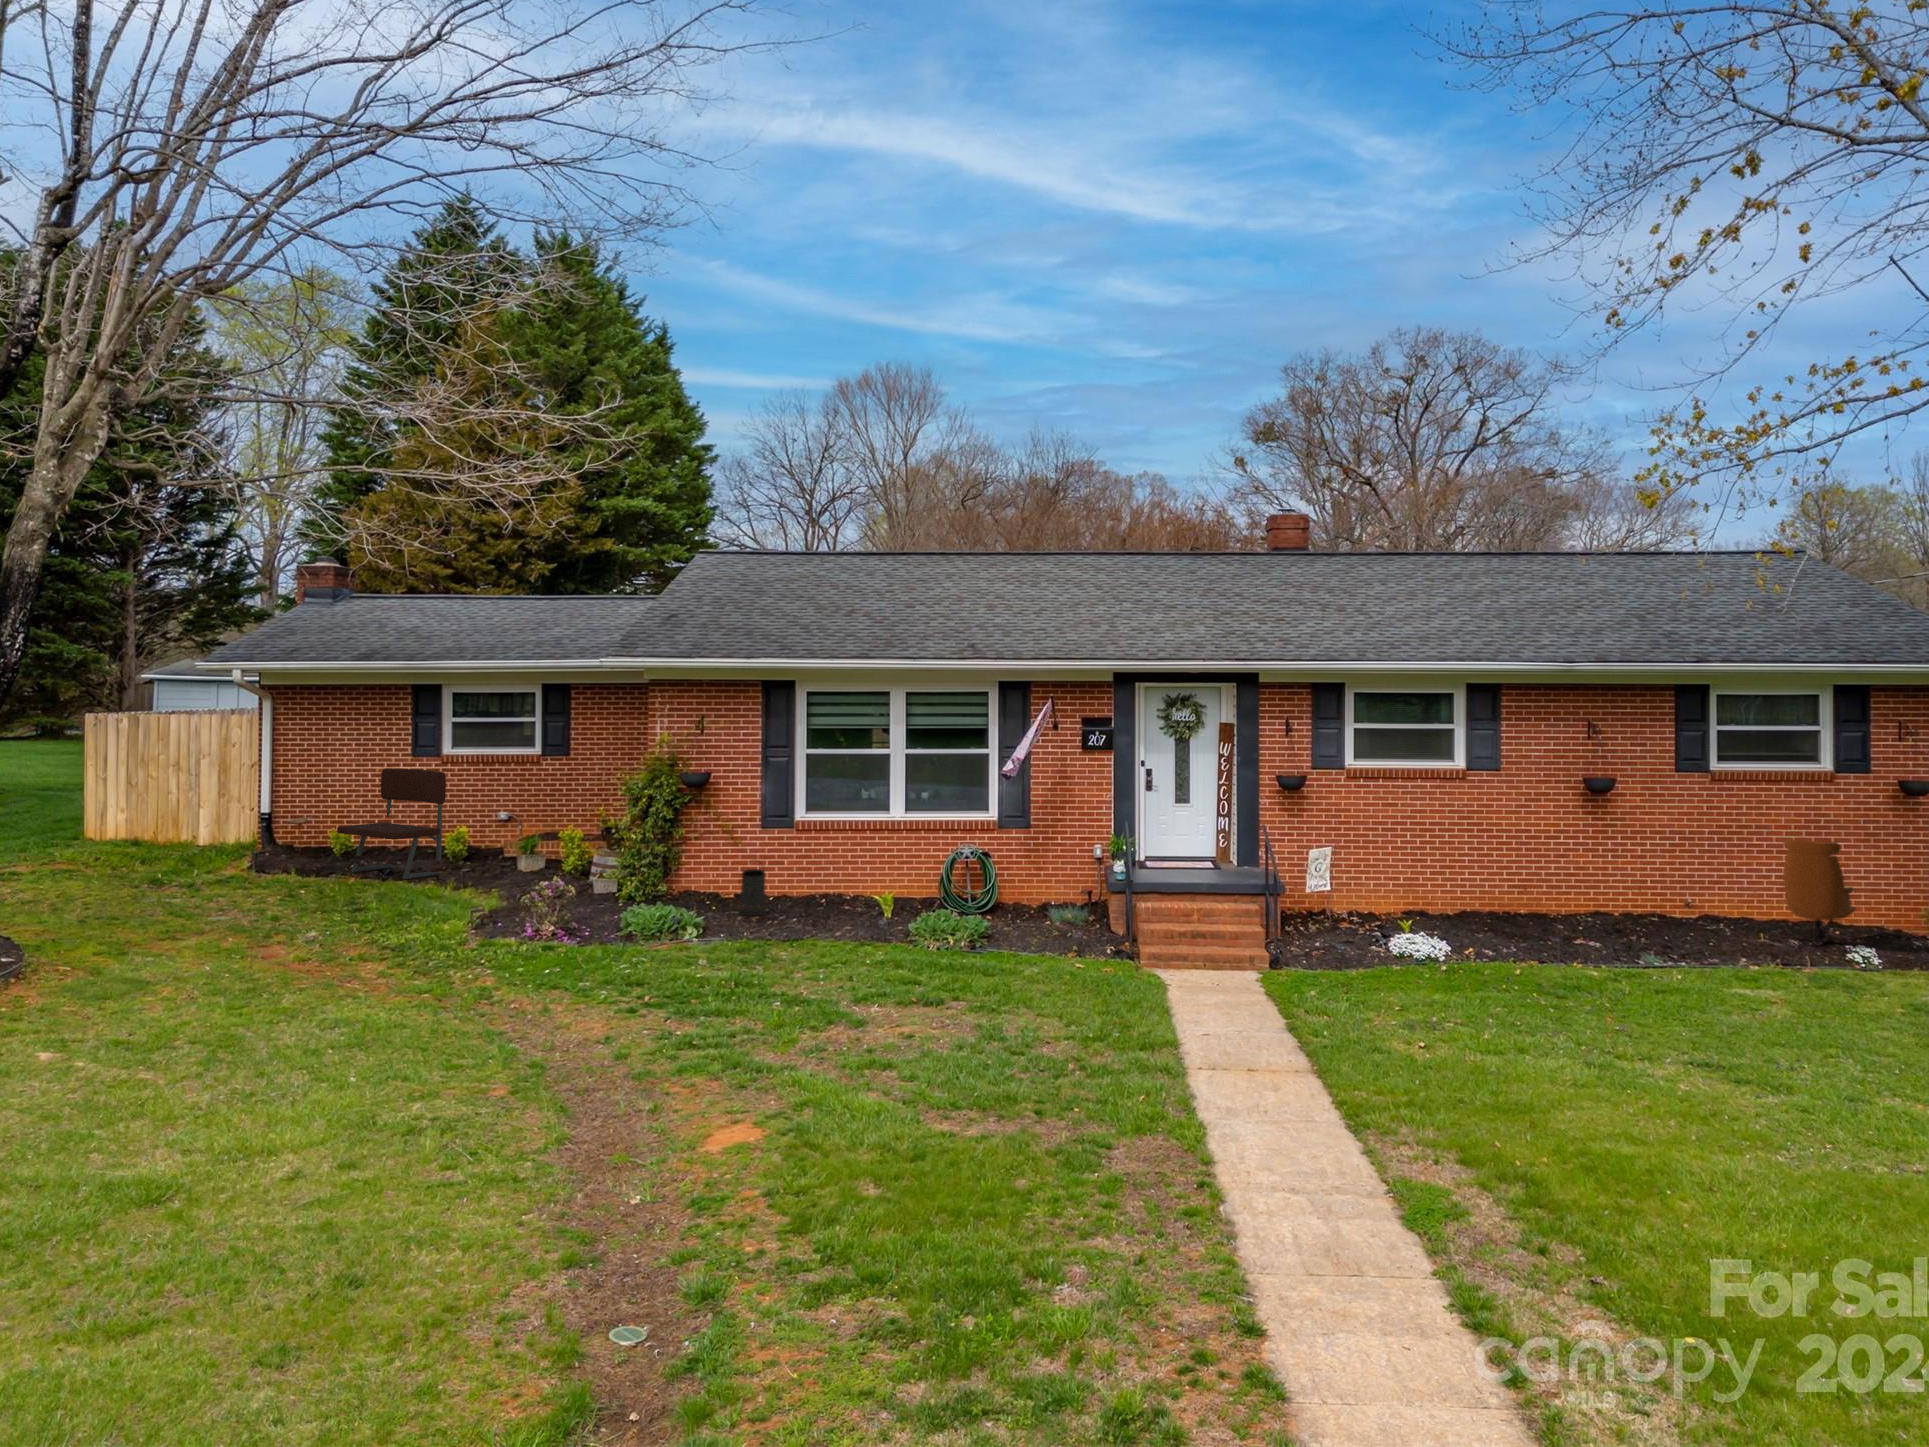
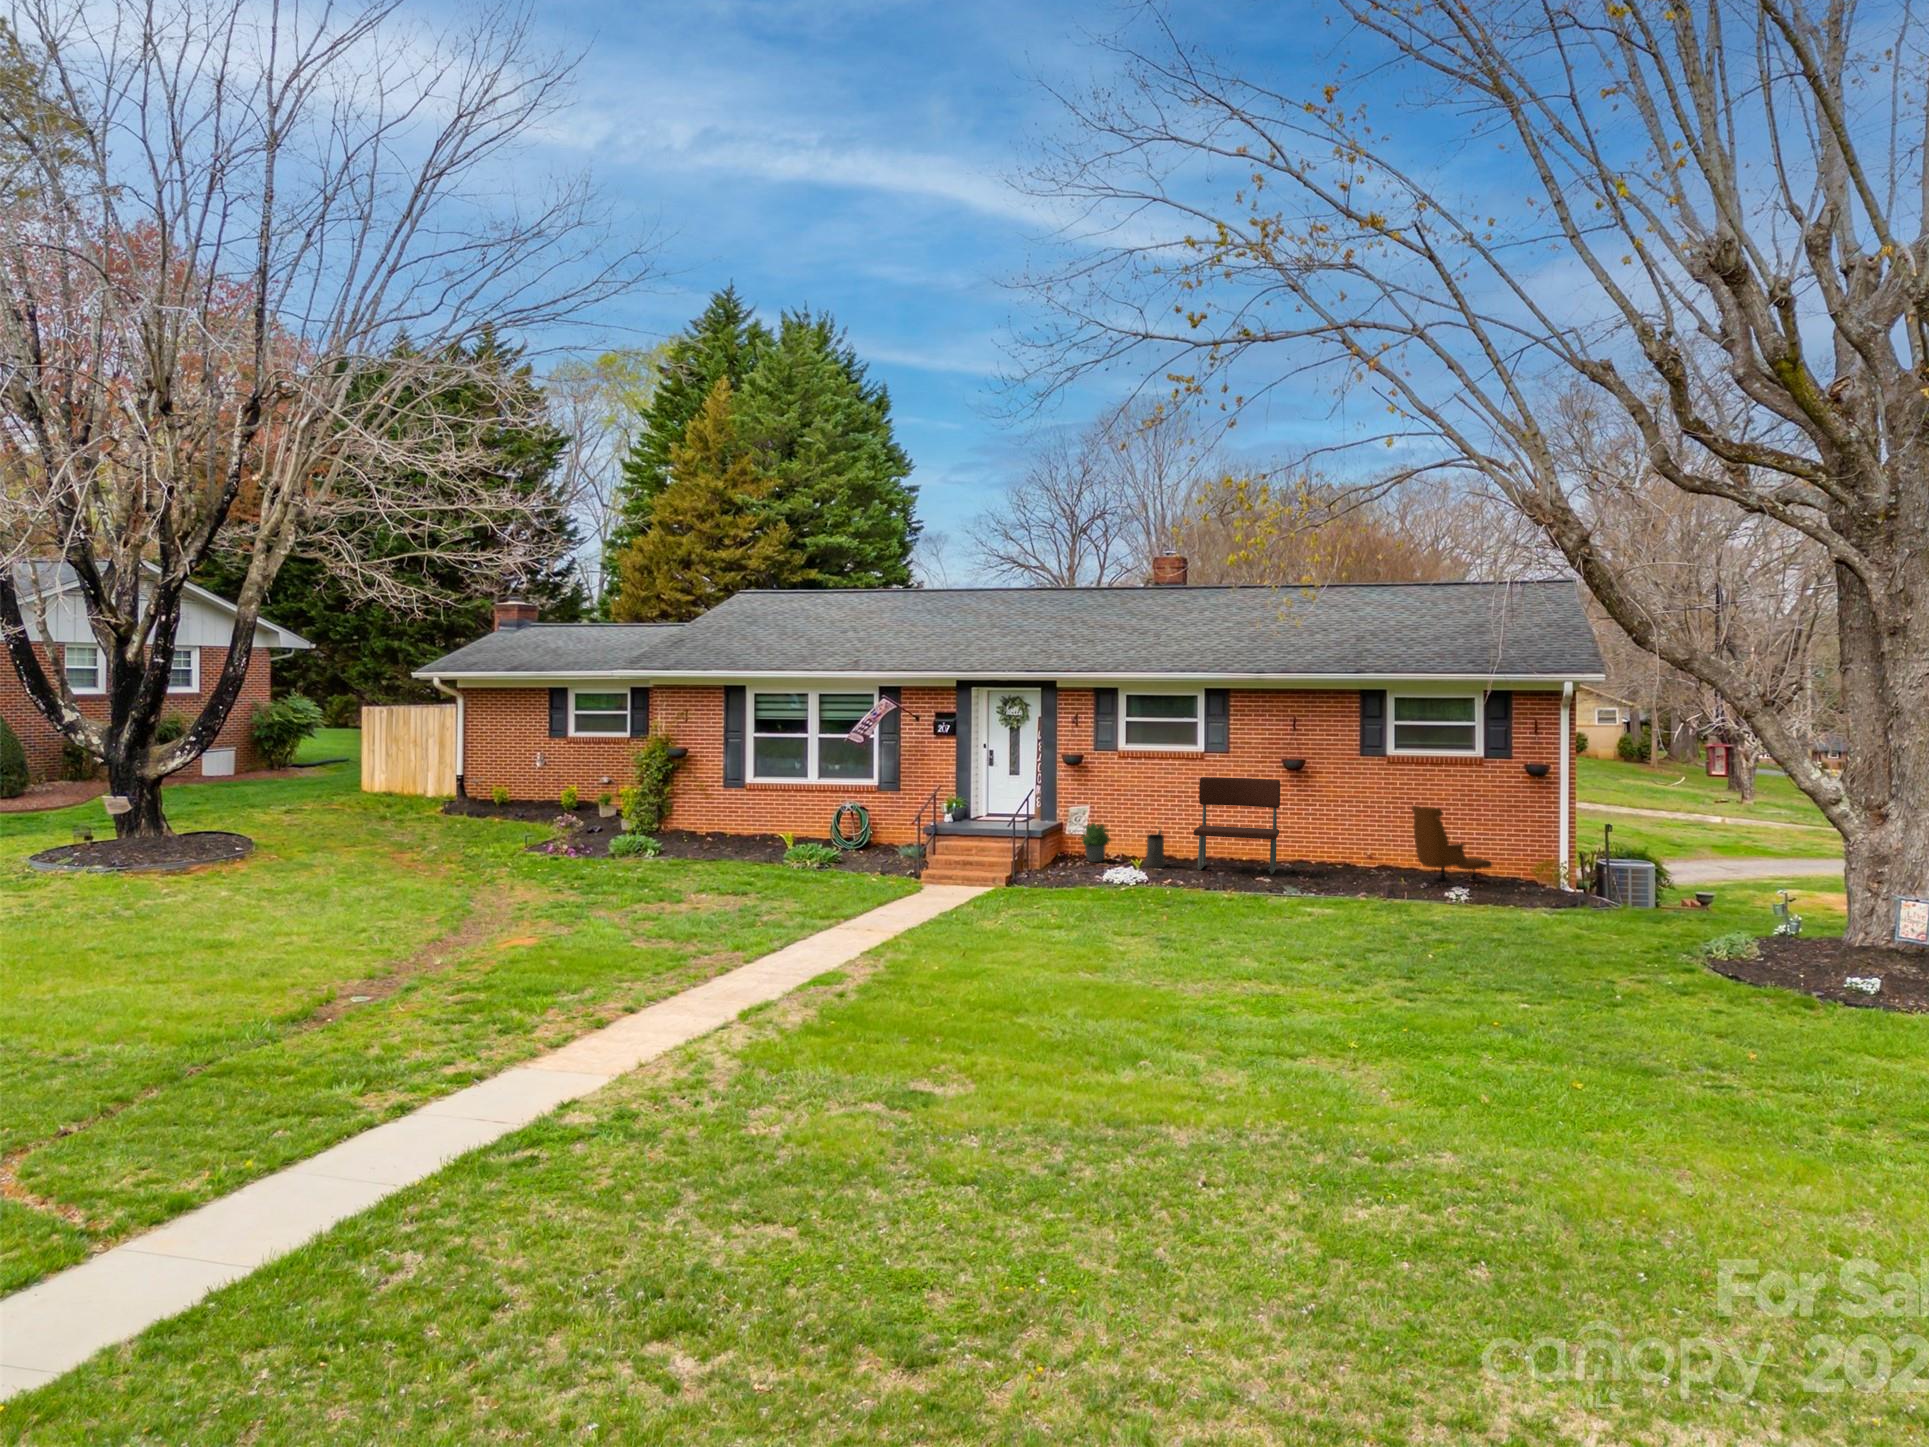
bench: present [337,768,446,880] -> present [1194,777,1280,874]
watering can: present [739,865,767,916] -> present [1145,830,1165,868]
potted plant: none [1307,868,1355,924] -> present [1081,823,1110,862]

